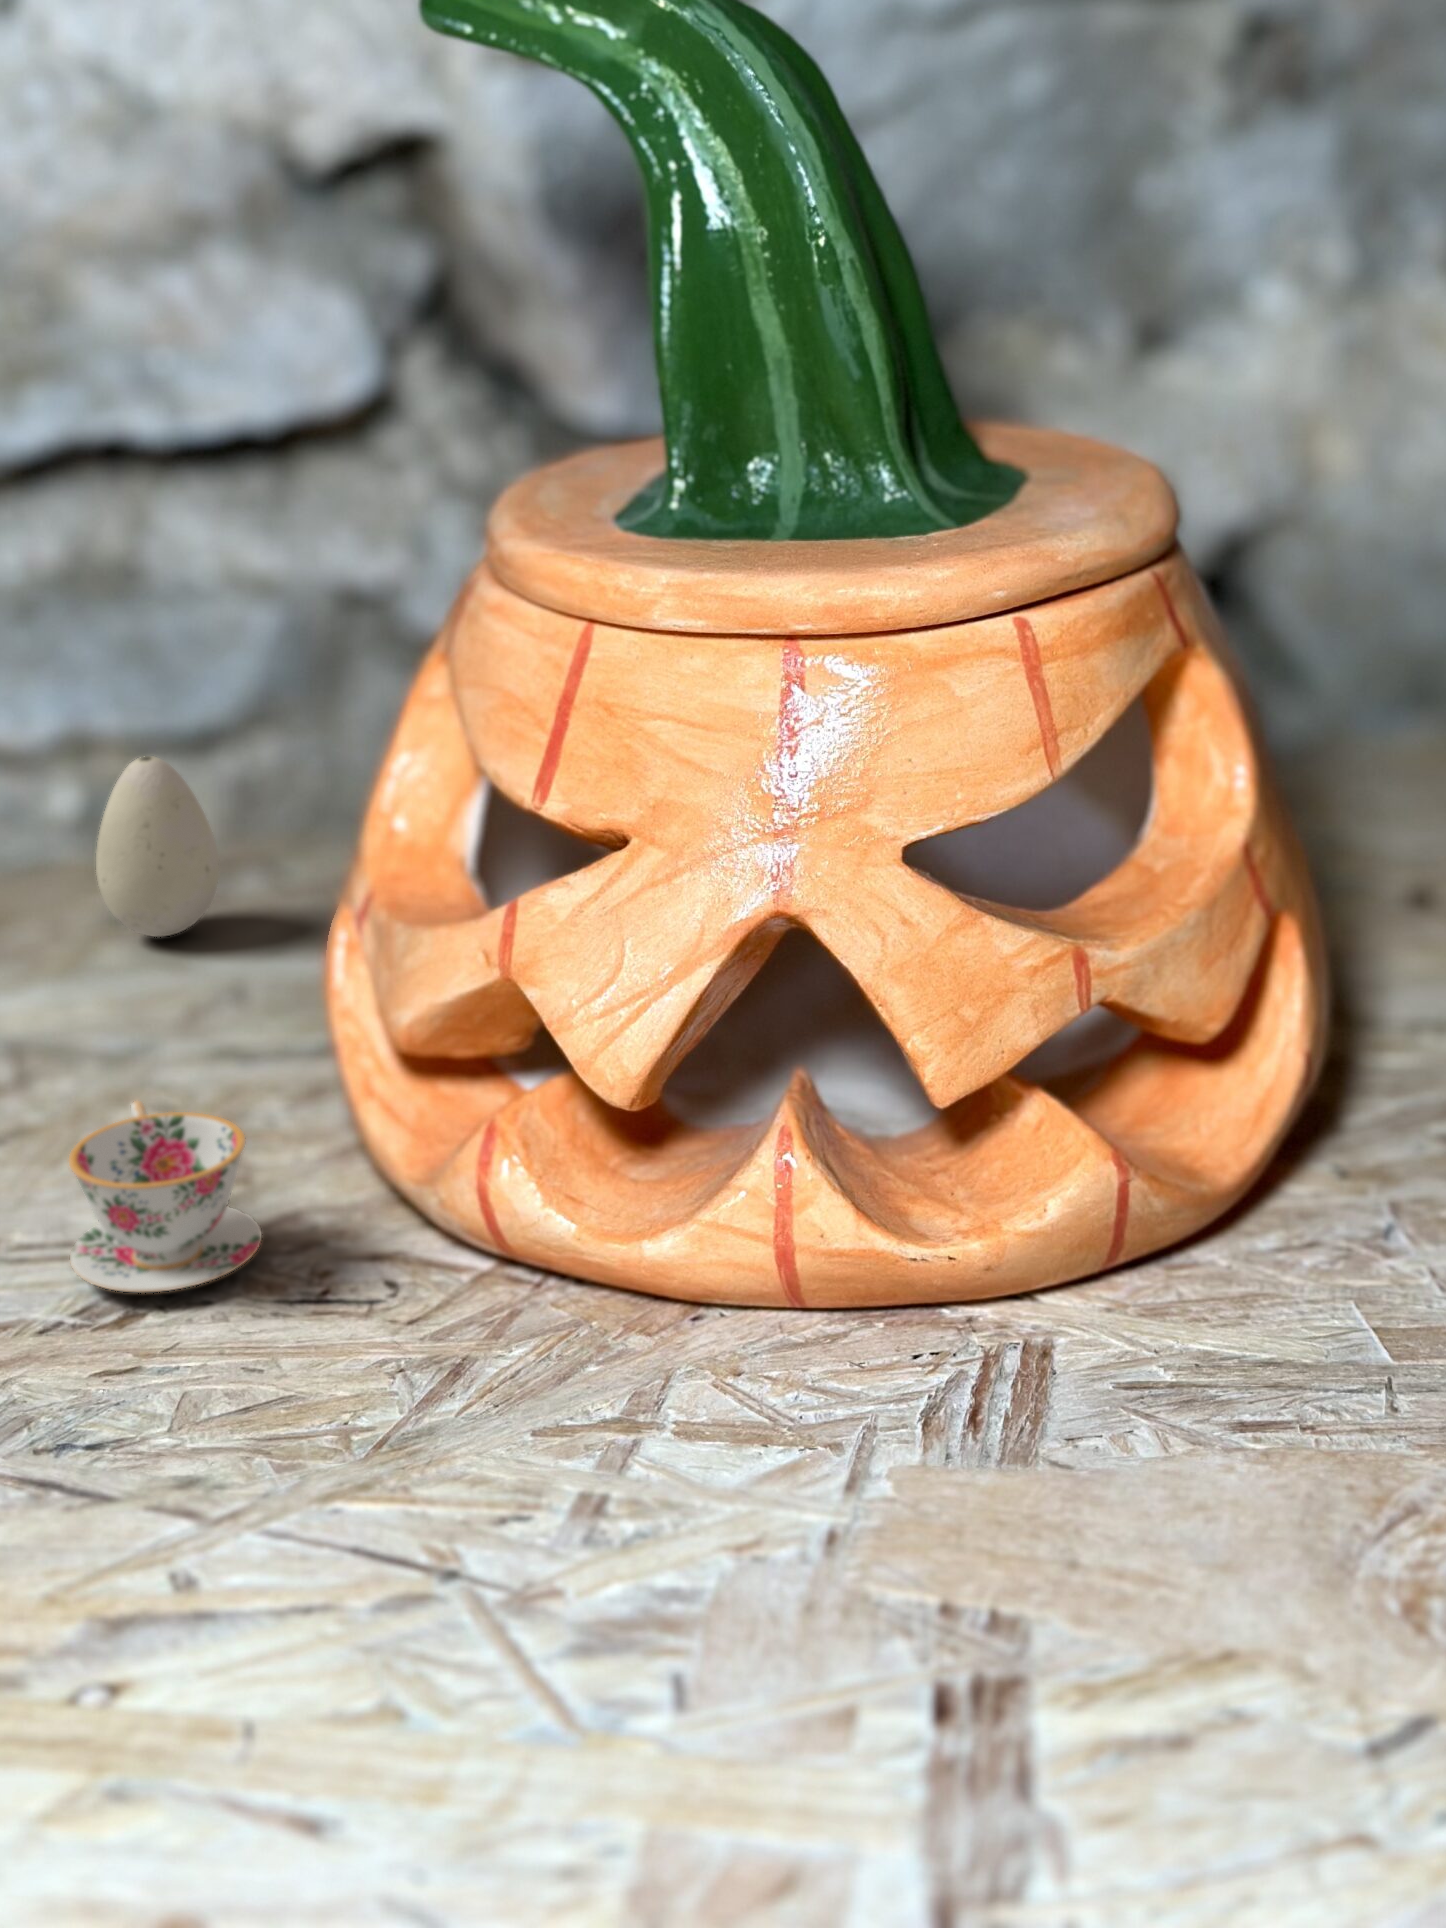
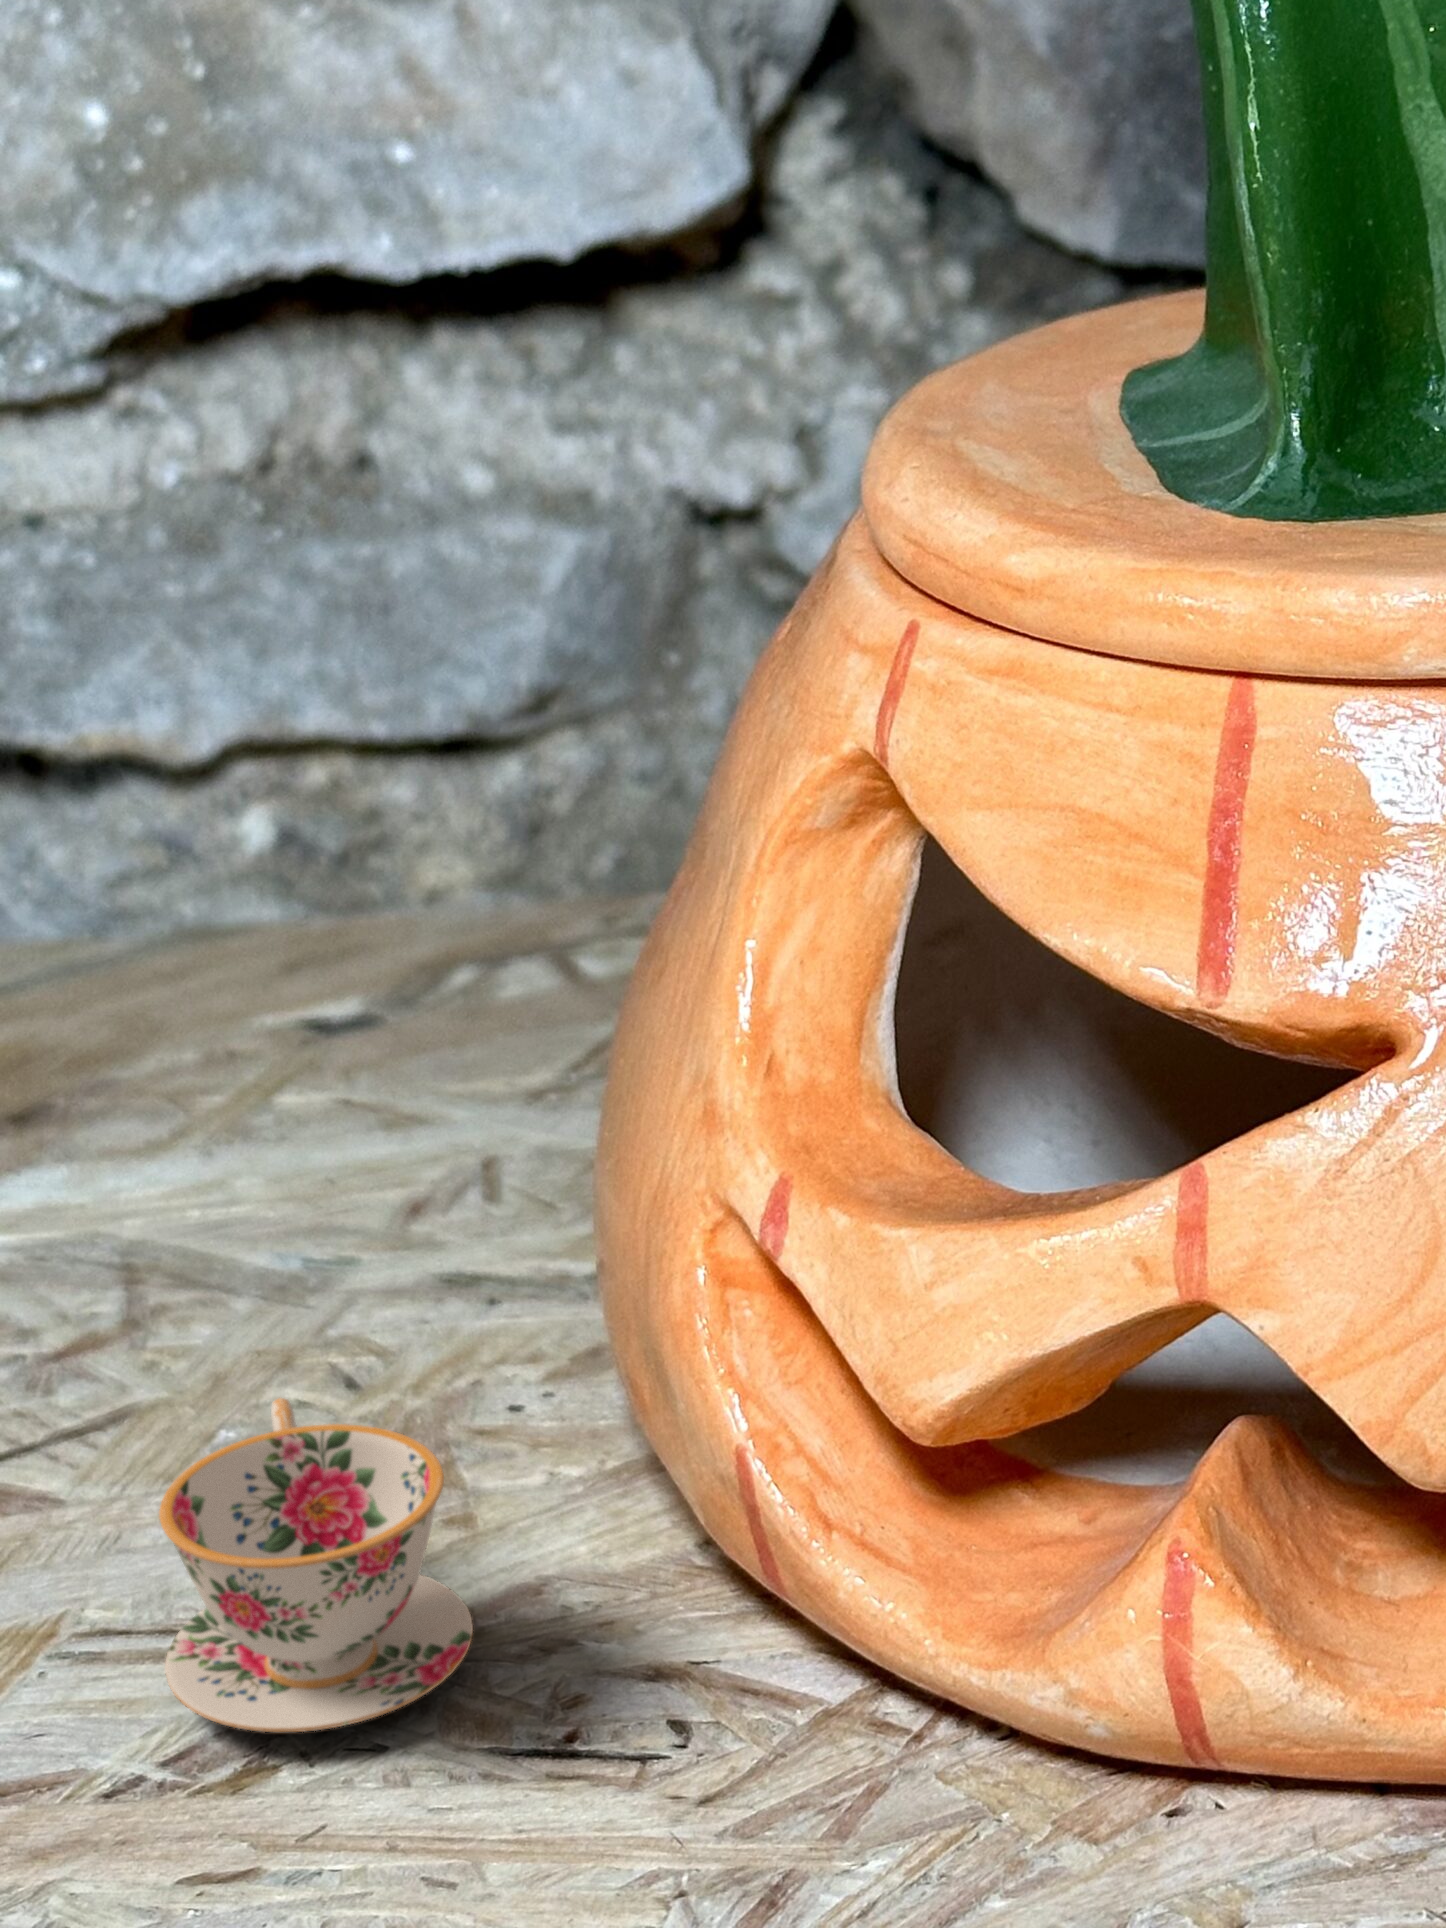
decorative egg: present [96,756,219,937] -> none [264,795,454,1076]

